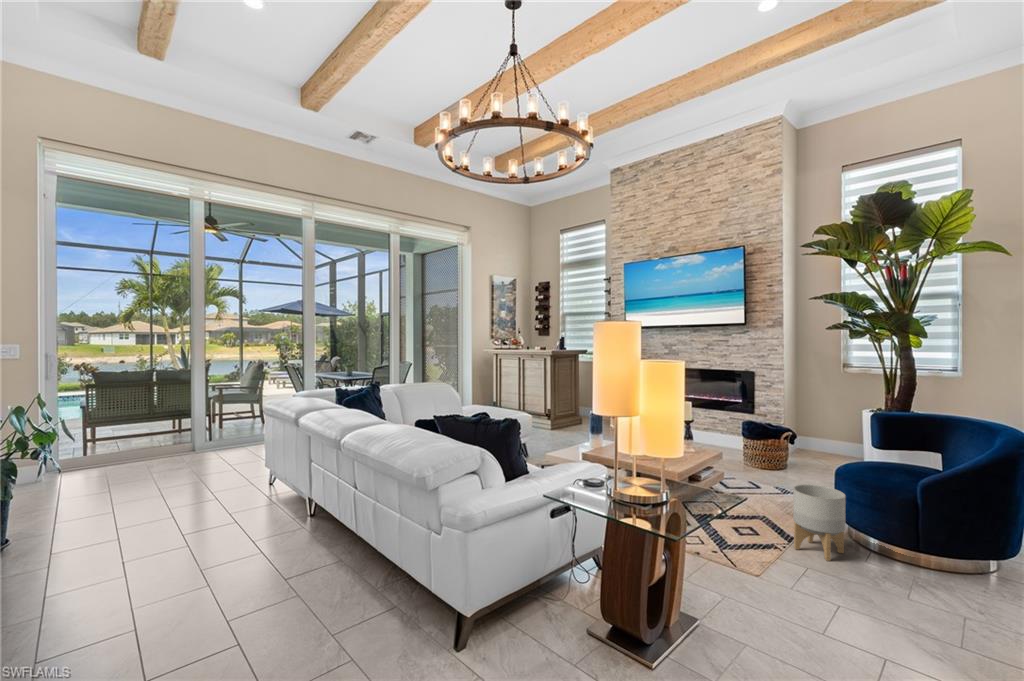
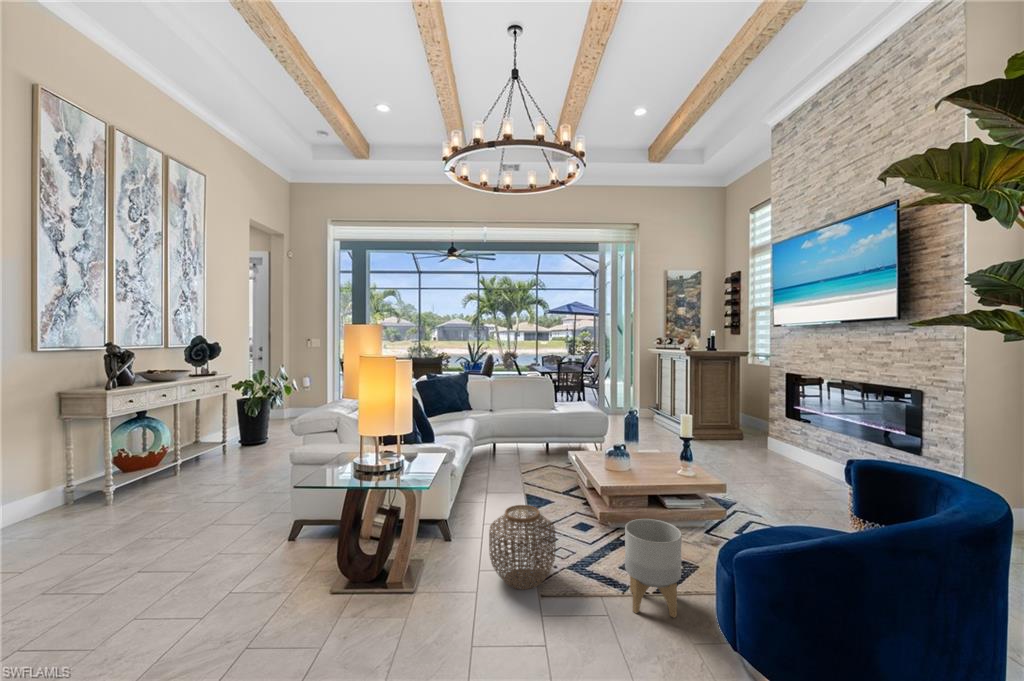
woven basket: none [708,503,782,585] -> present [489,505,556,590]

